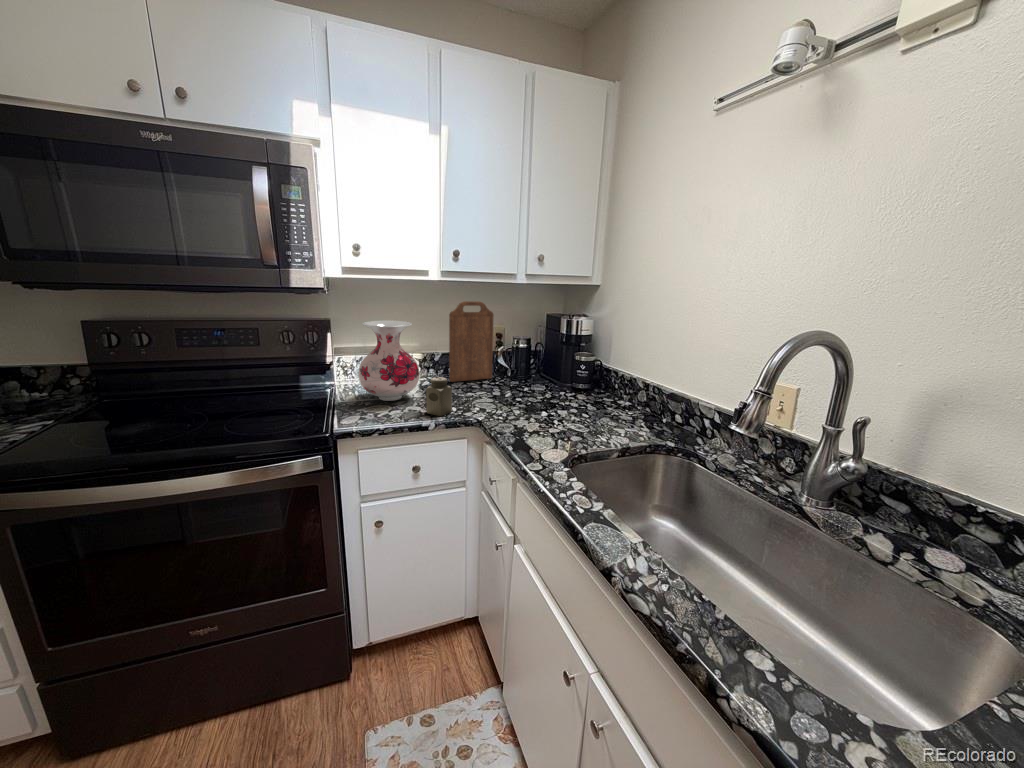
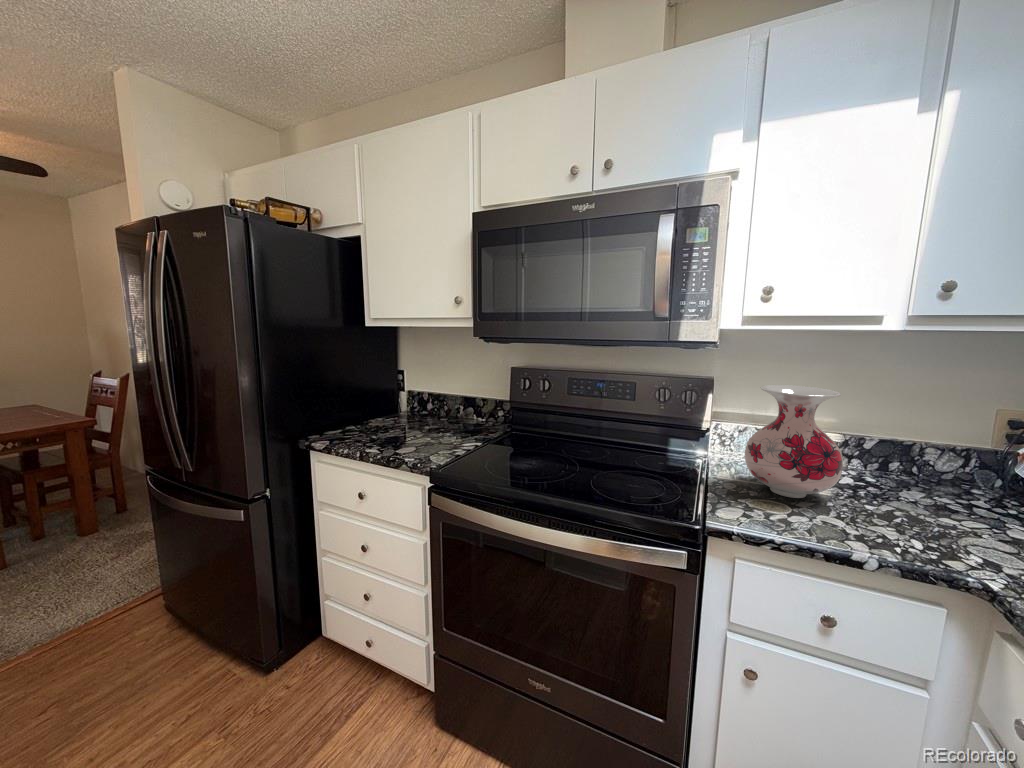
cutting board: present [449,301,494,382] -> none [891,364,1009,497]
salt shaker: present [426,377,452,416] -> none [857,483,916,551]

